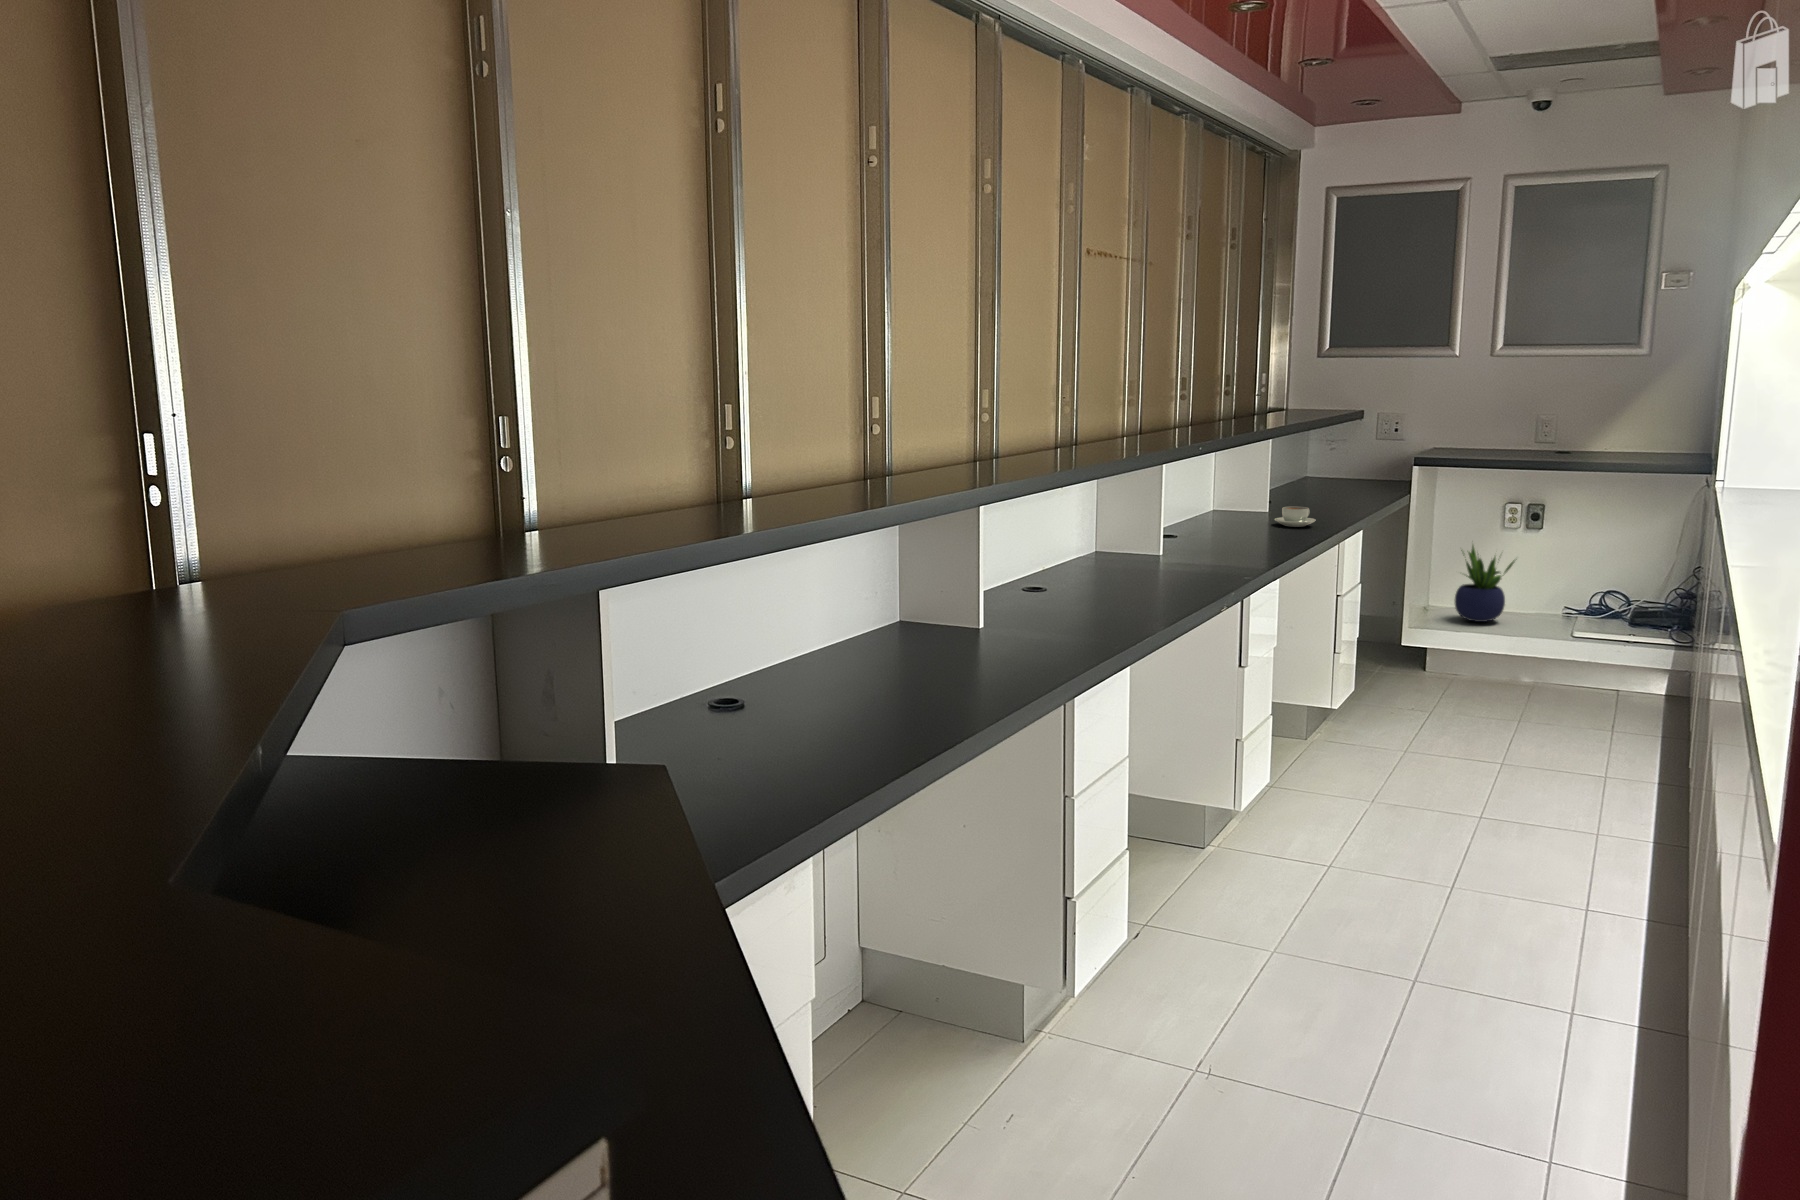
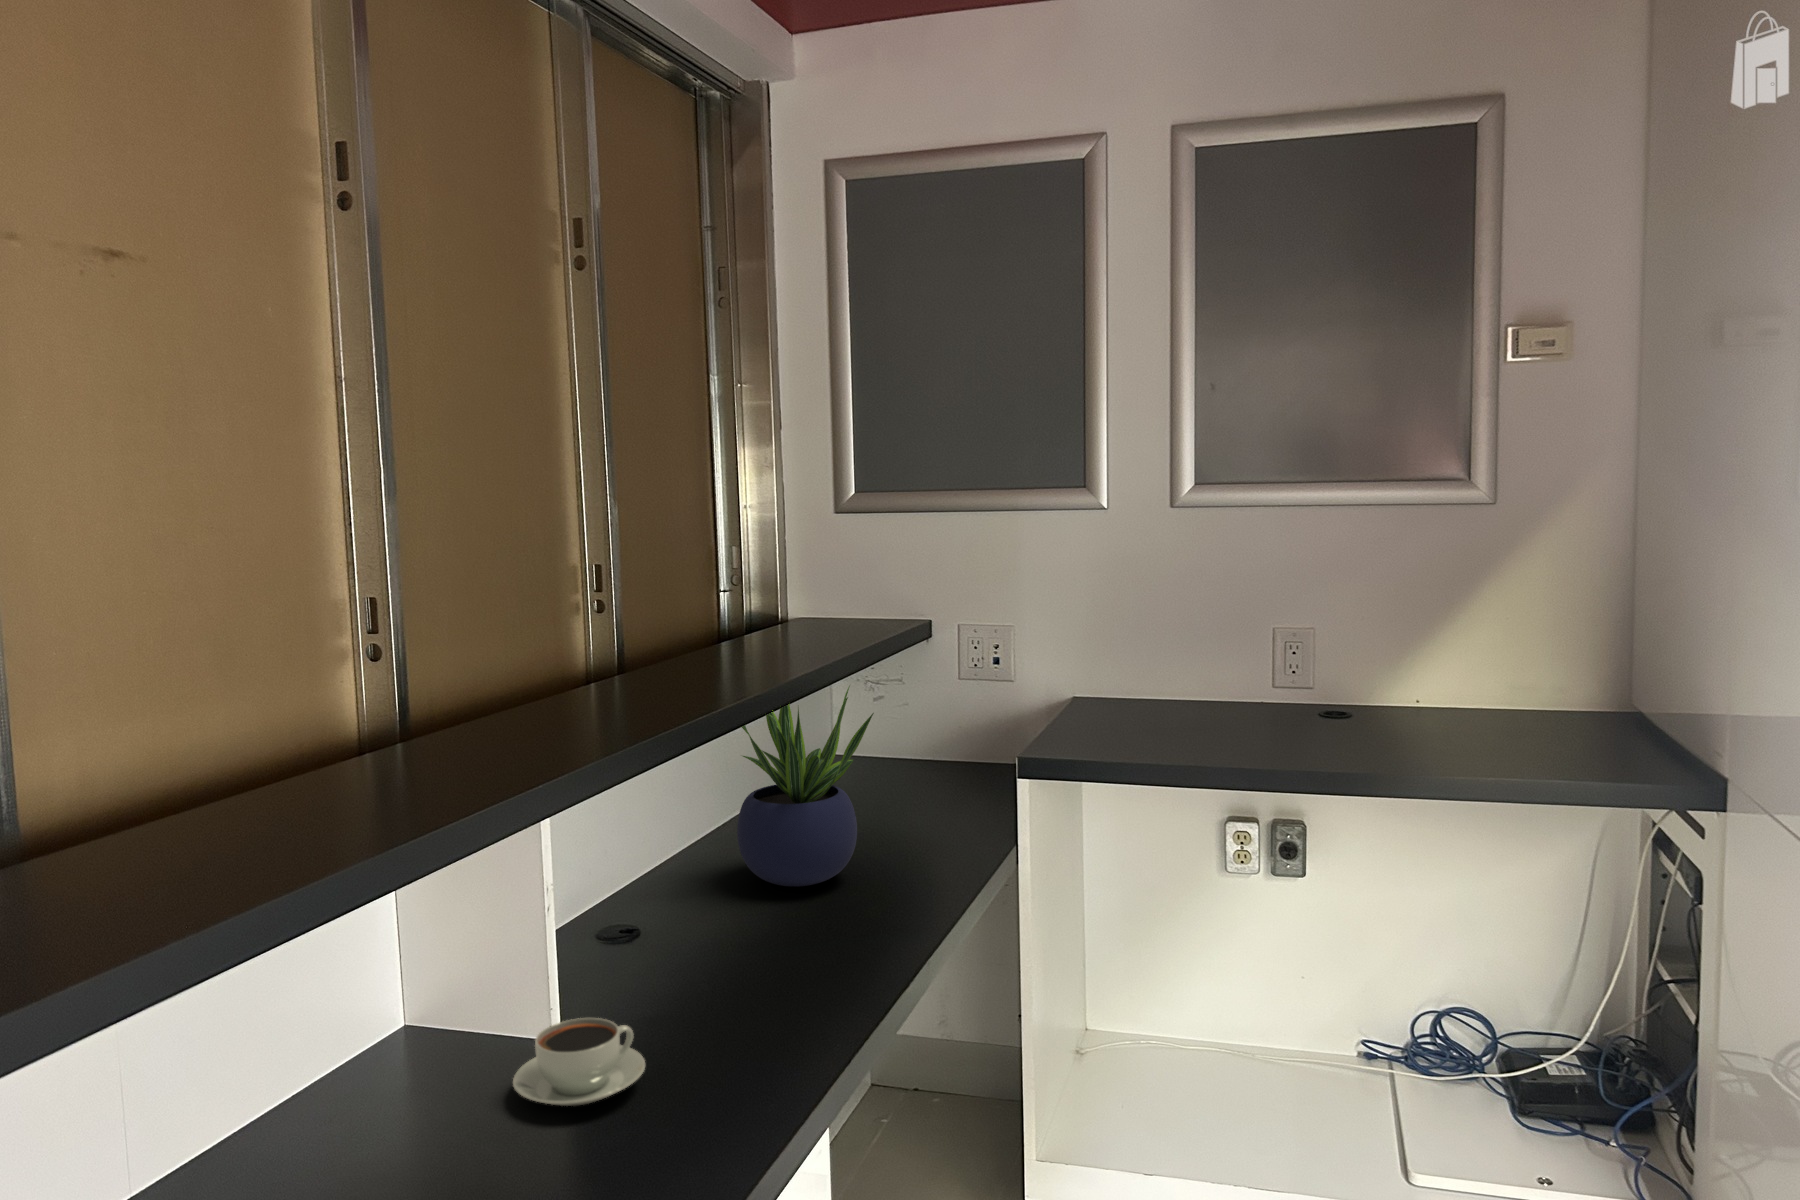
potted plant: present [1455,545,1515,622] -> present [737,686,874,887]

